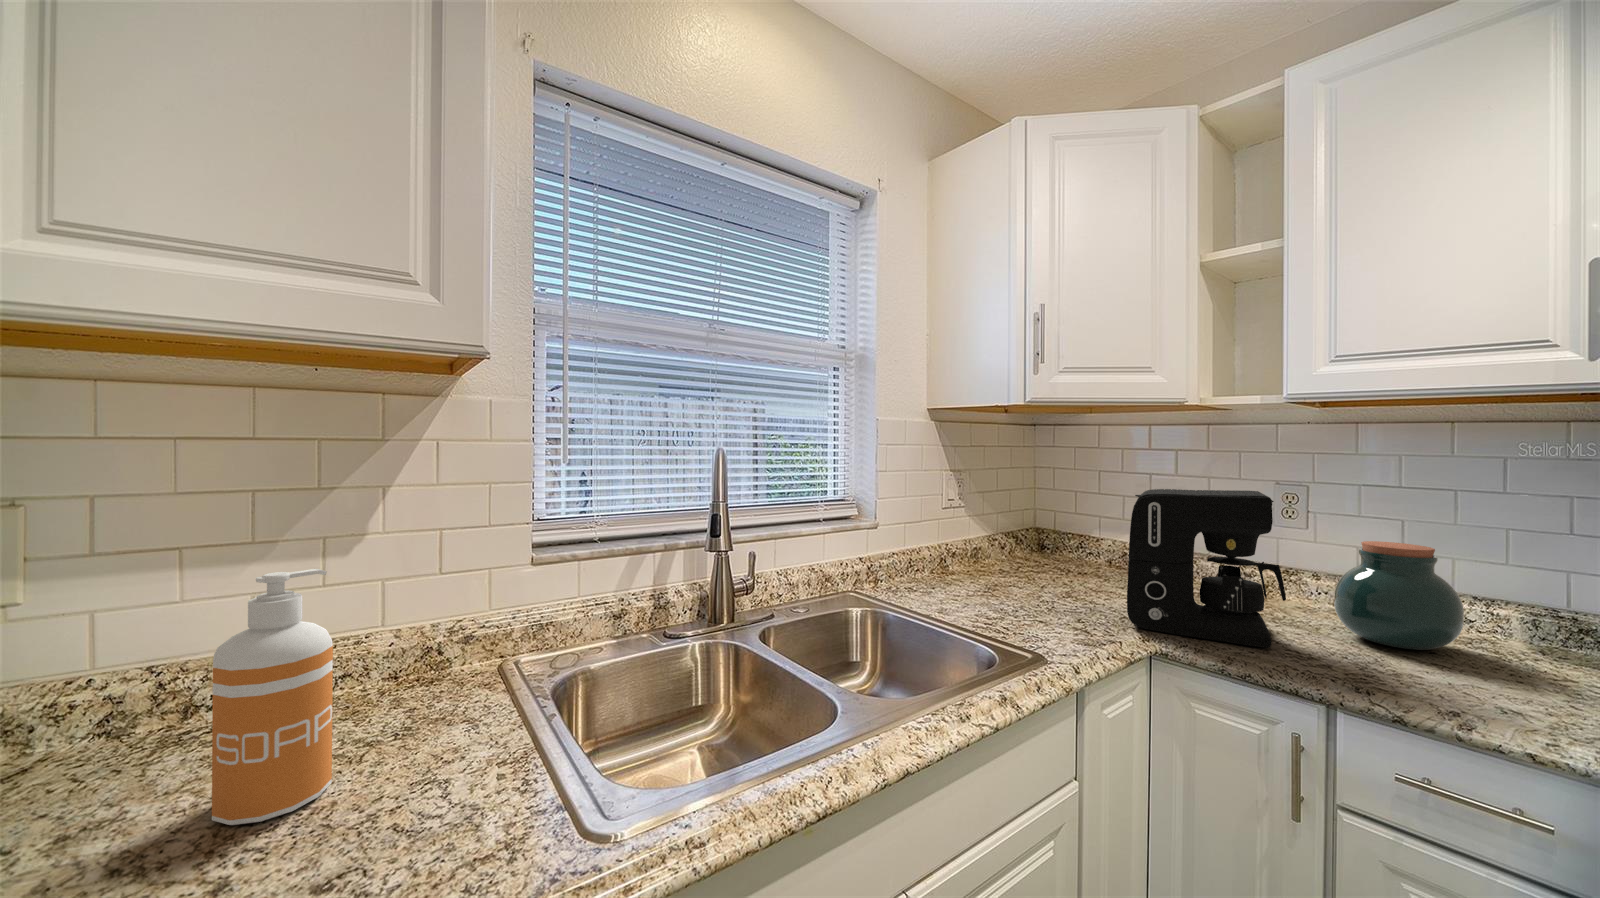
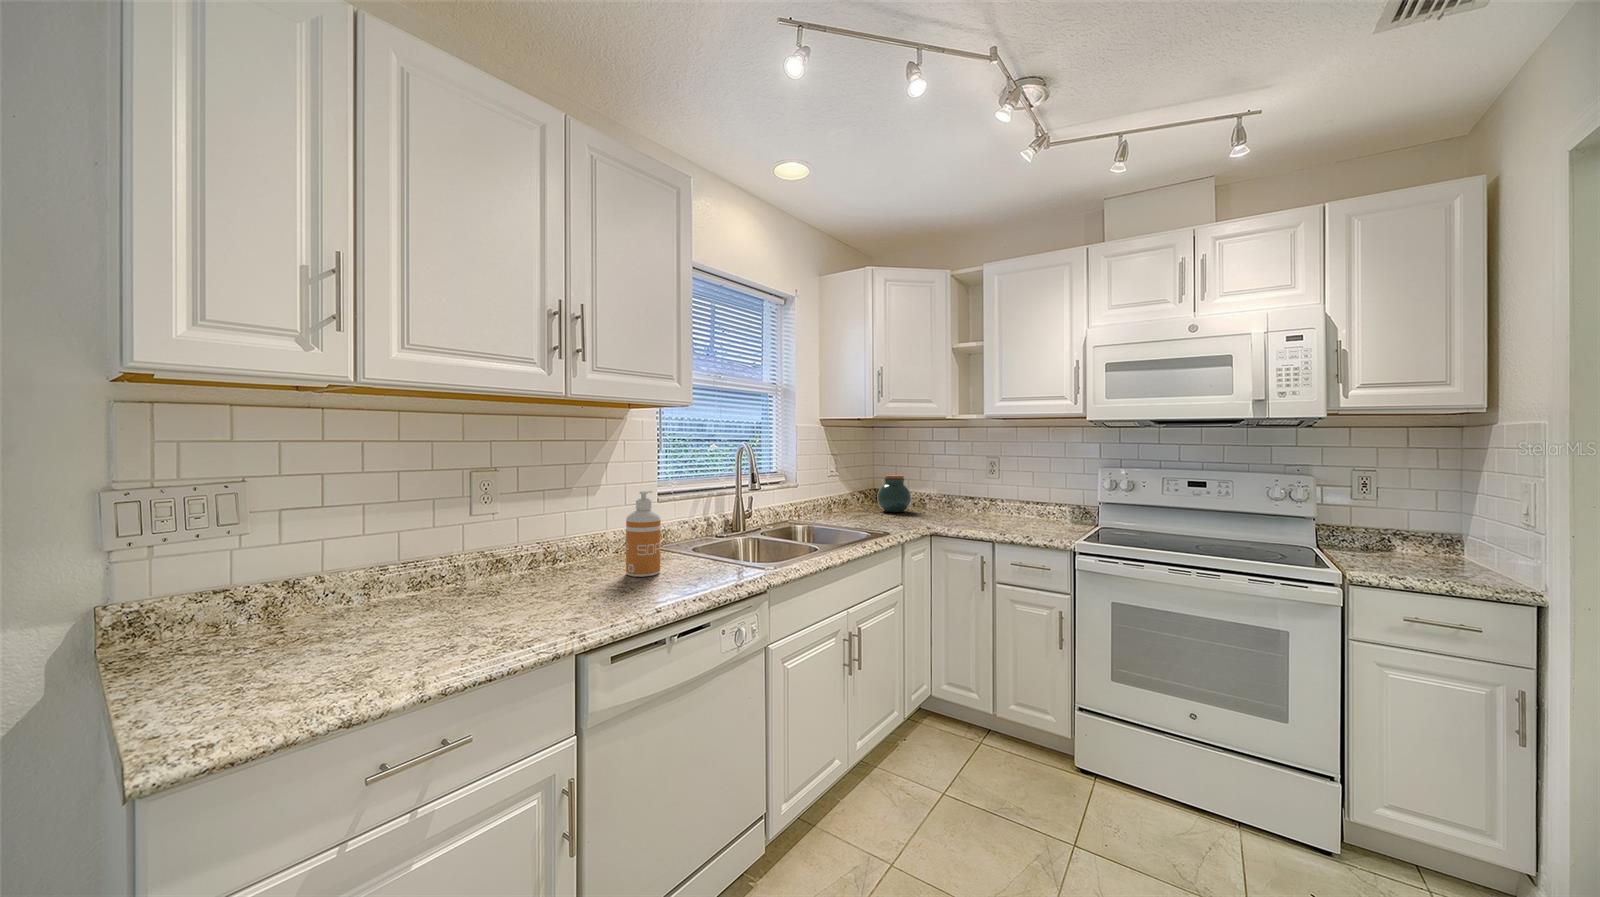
coffee maker: present [1127,489,1286,648] -> none [923,461,984,527]
jar: present [1334,541,1464,650] -> present [877,475,911,512]

